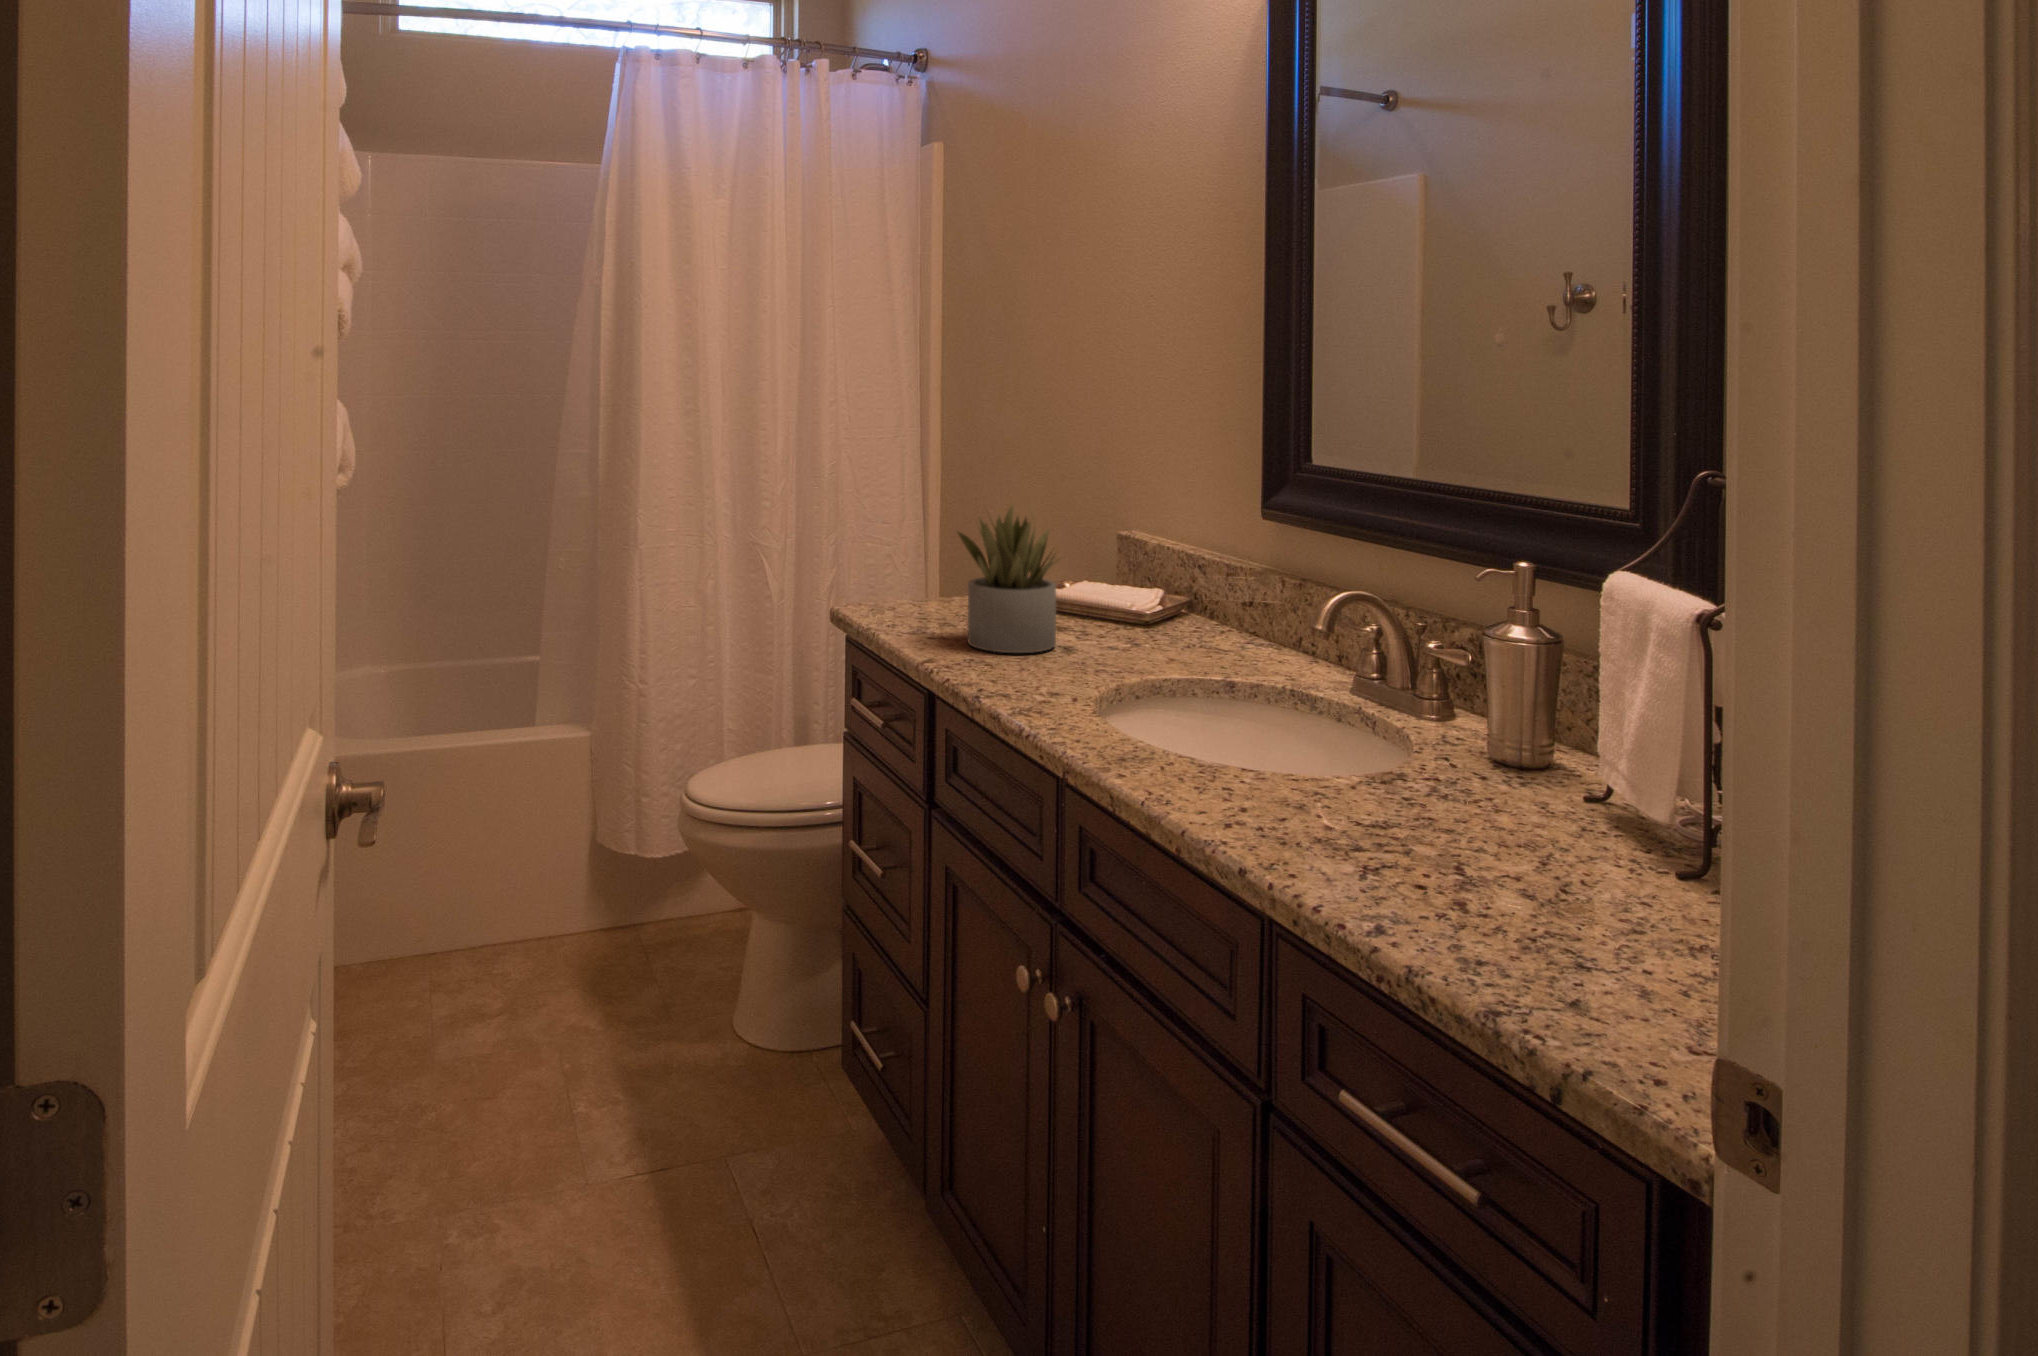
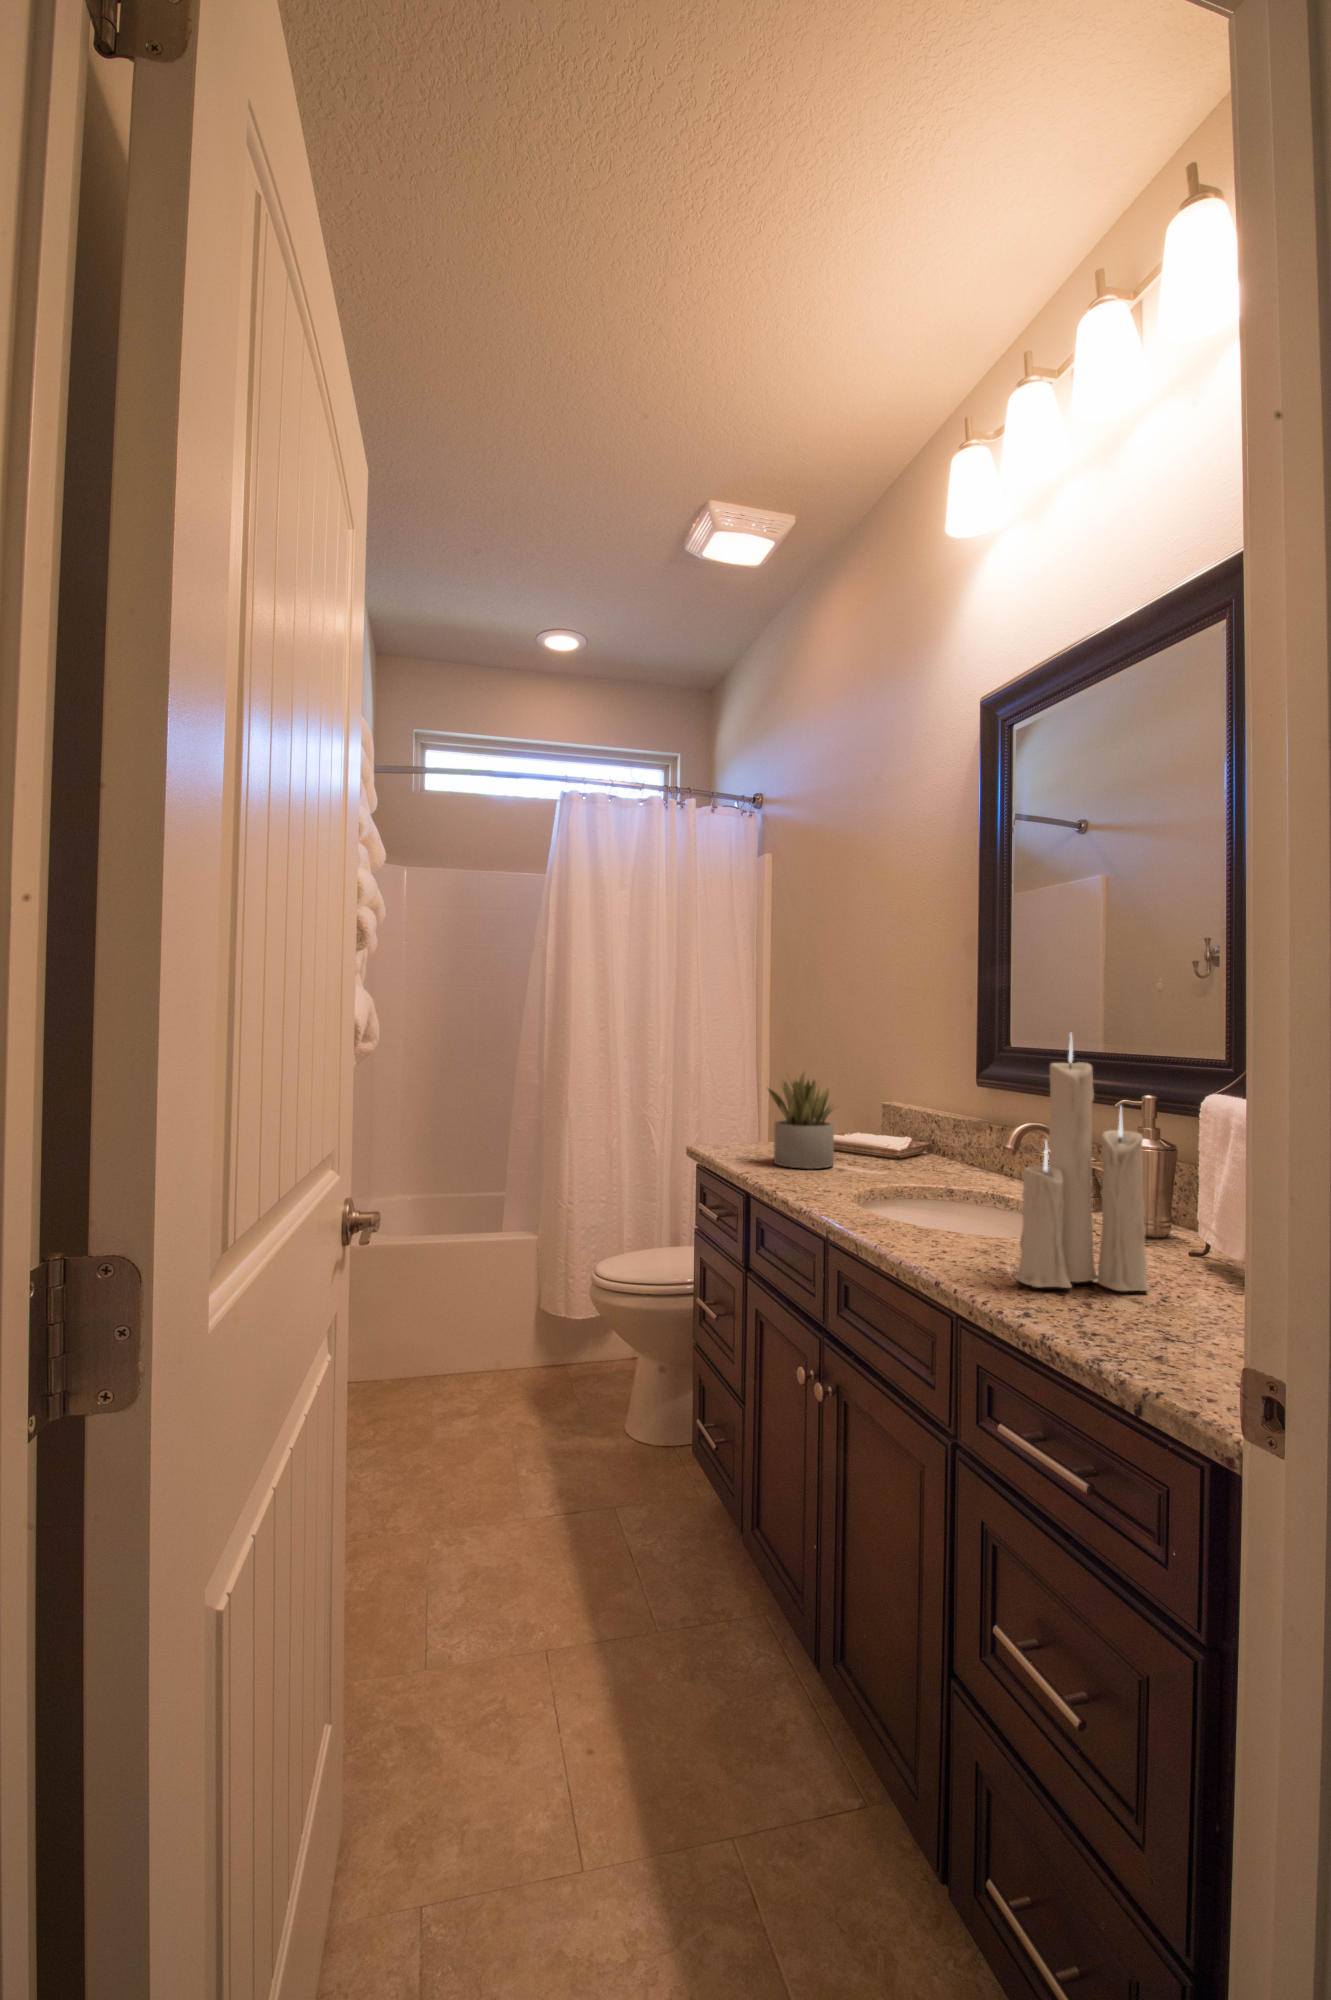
candle: none [1353,480,1543,880] -> present [1016,1035,1149,1291]

